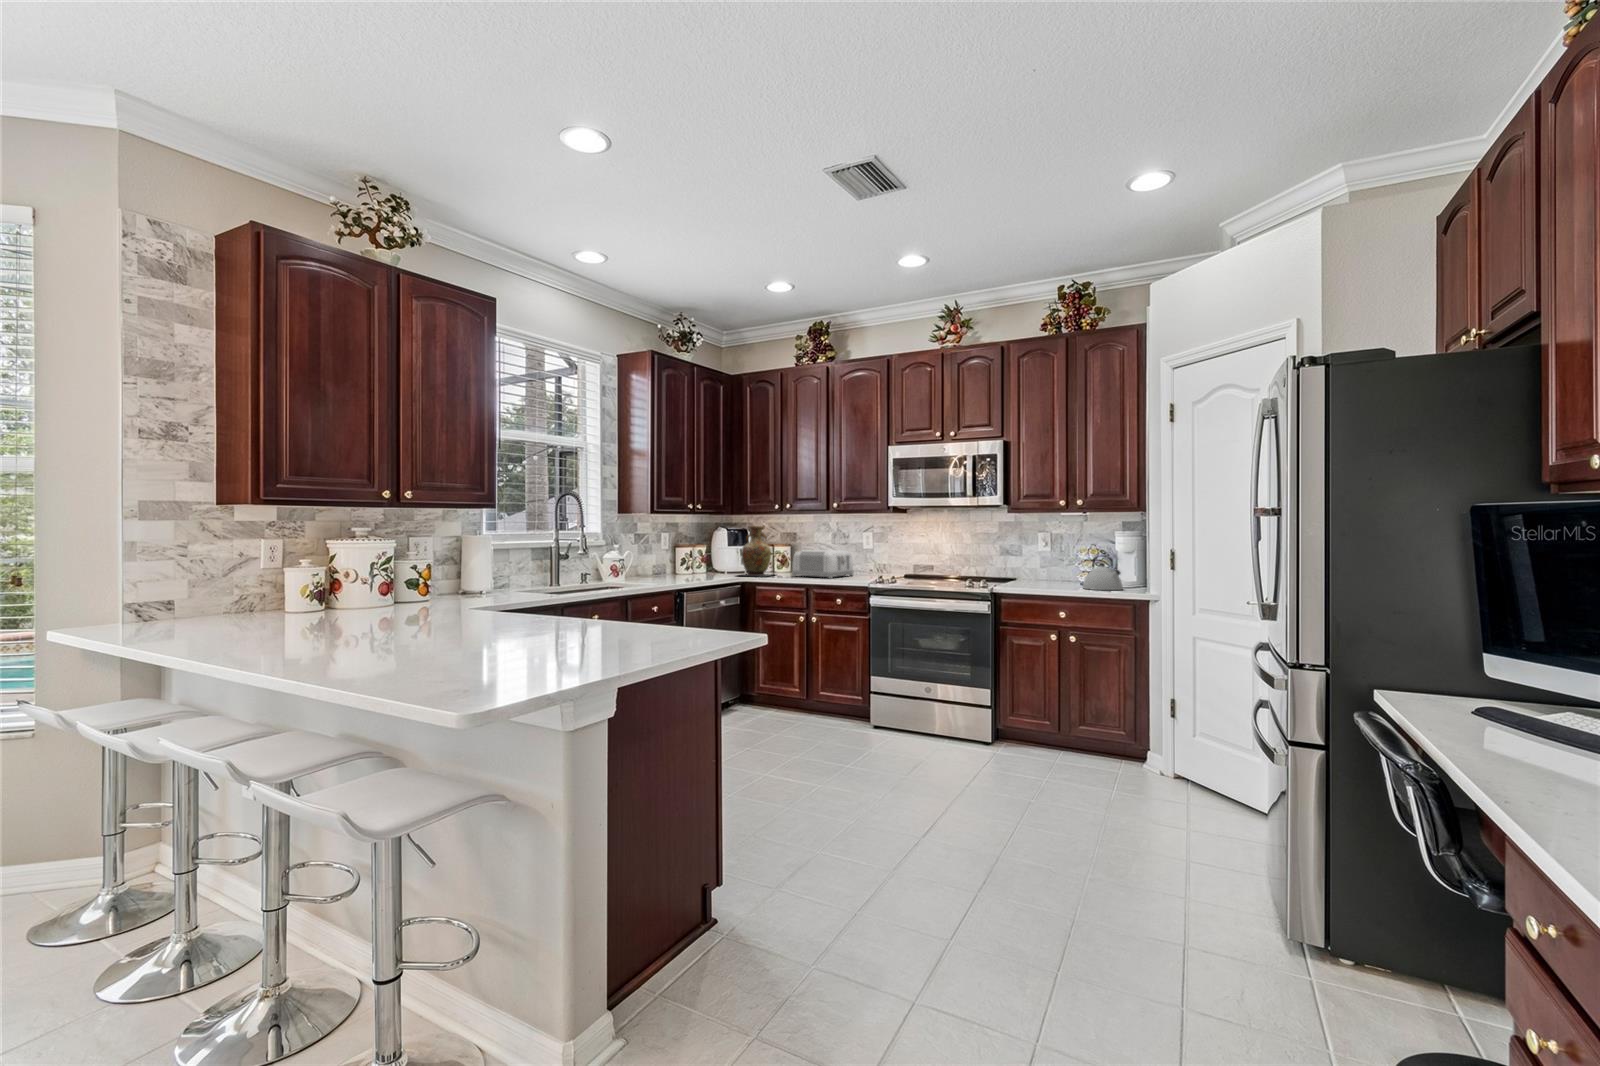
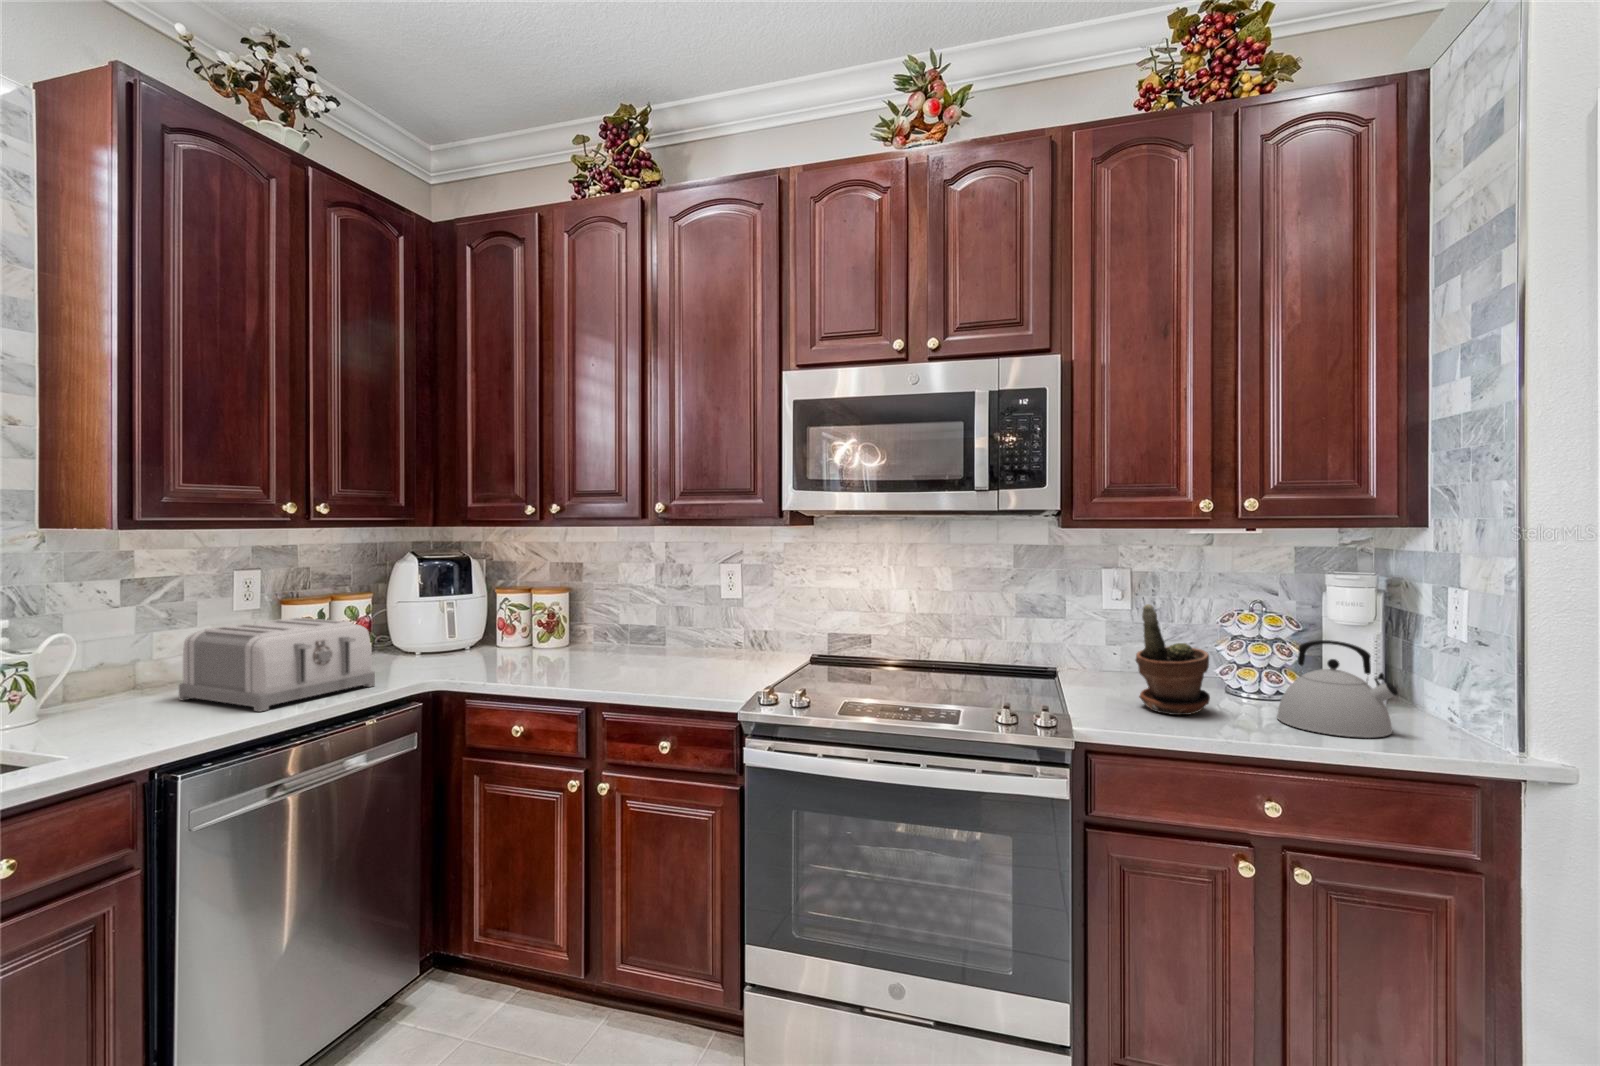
vase: present [741,526,771,576] -> none [418,554,534,674]
potted plant: none [1031,543,1060,586] -> present [1136,604,1210,715]
toaster: present [792,550,853,578] -> present [179,618,375,712]

